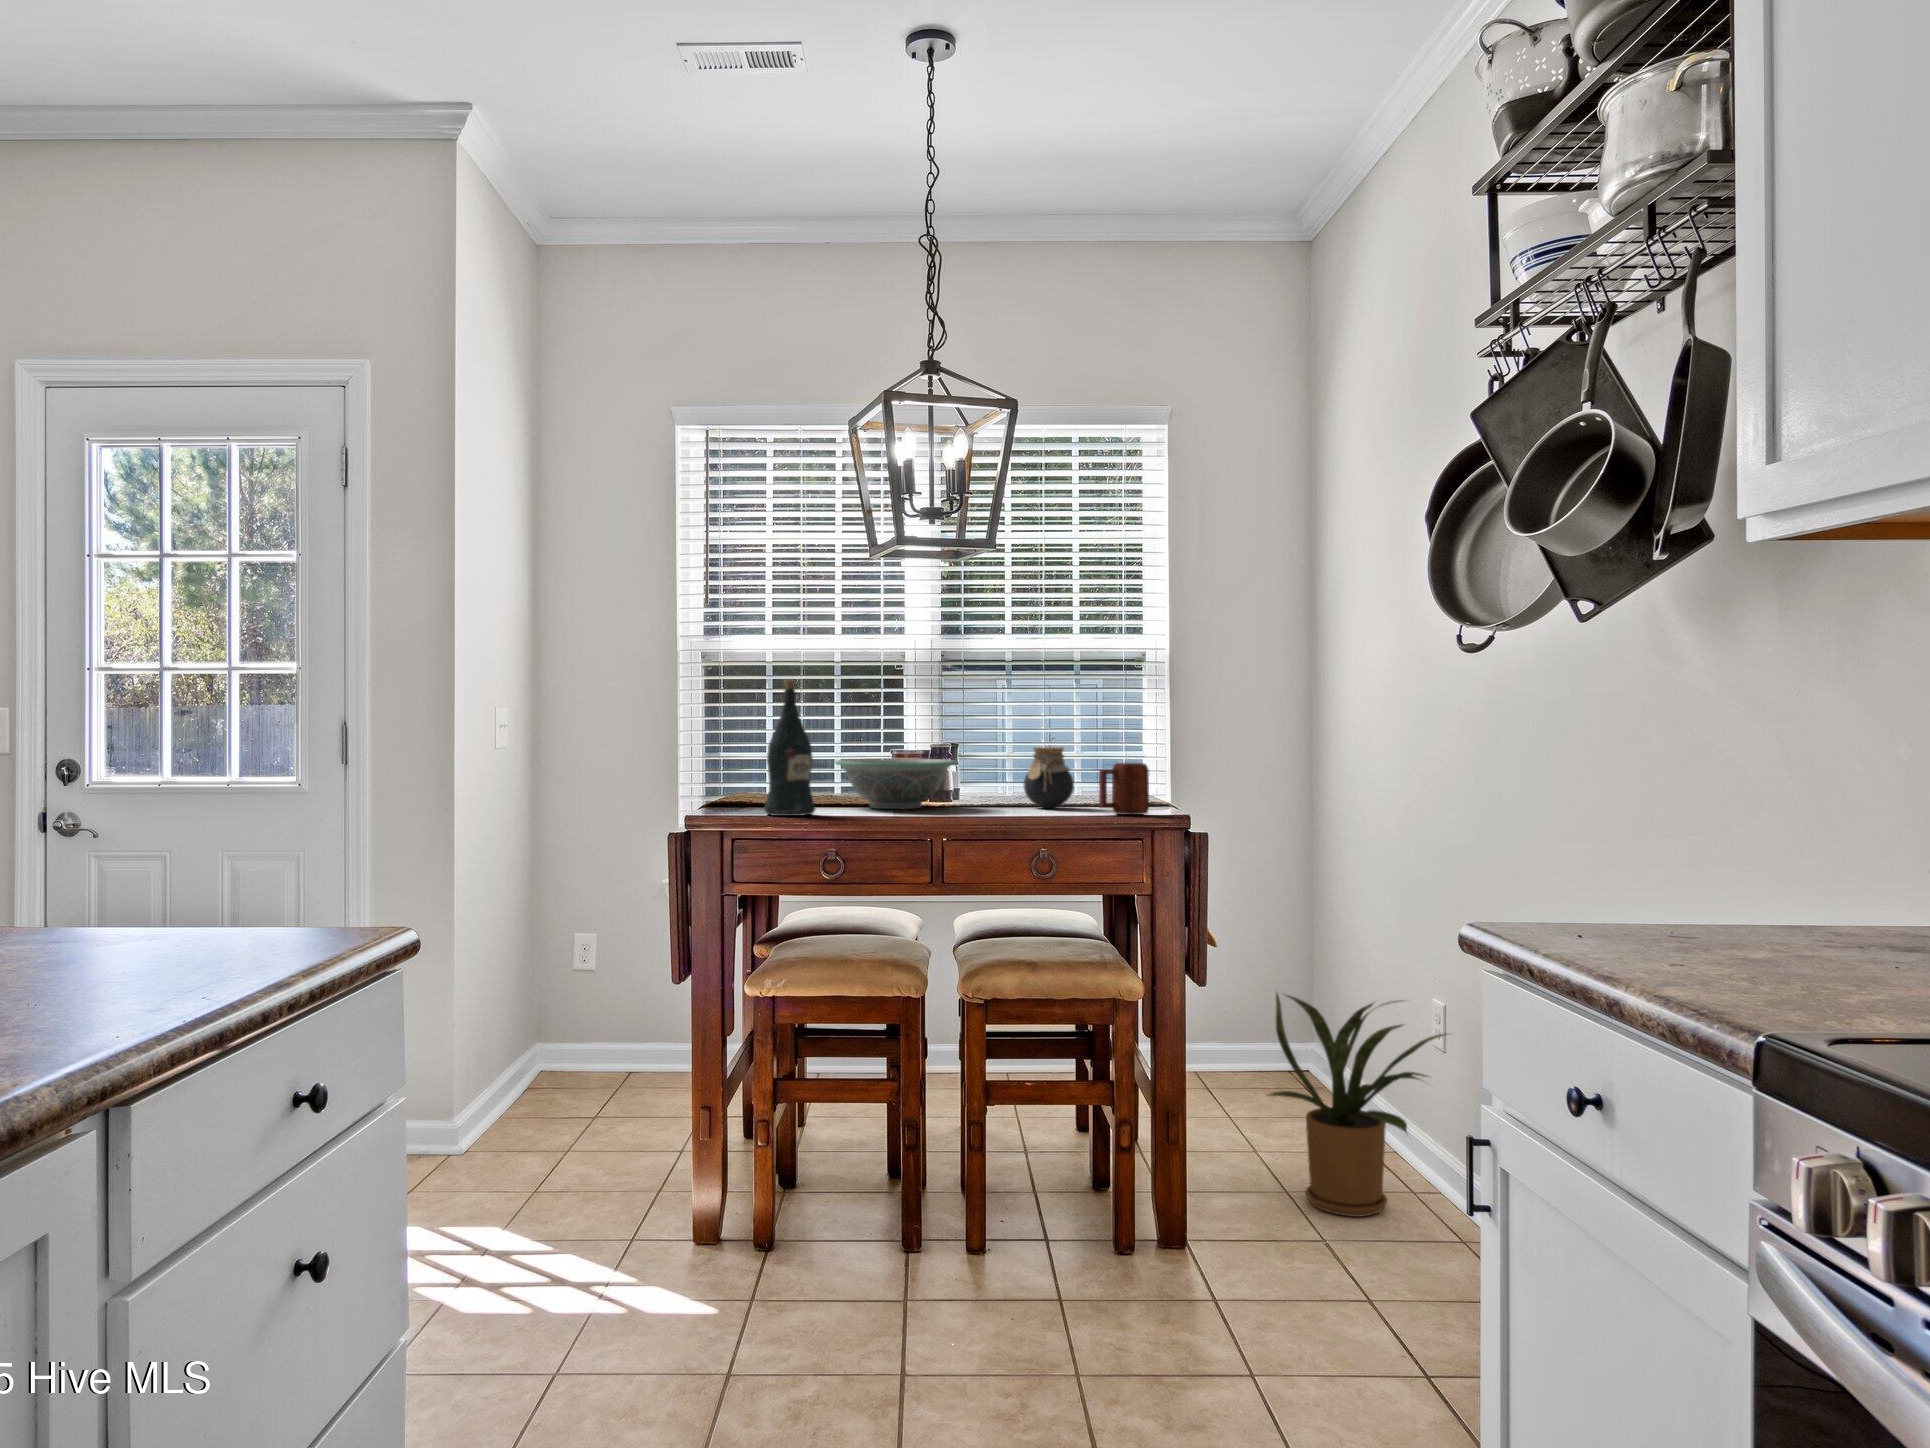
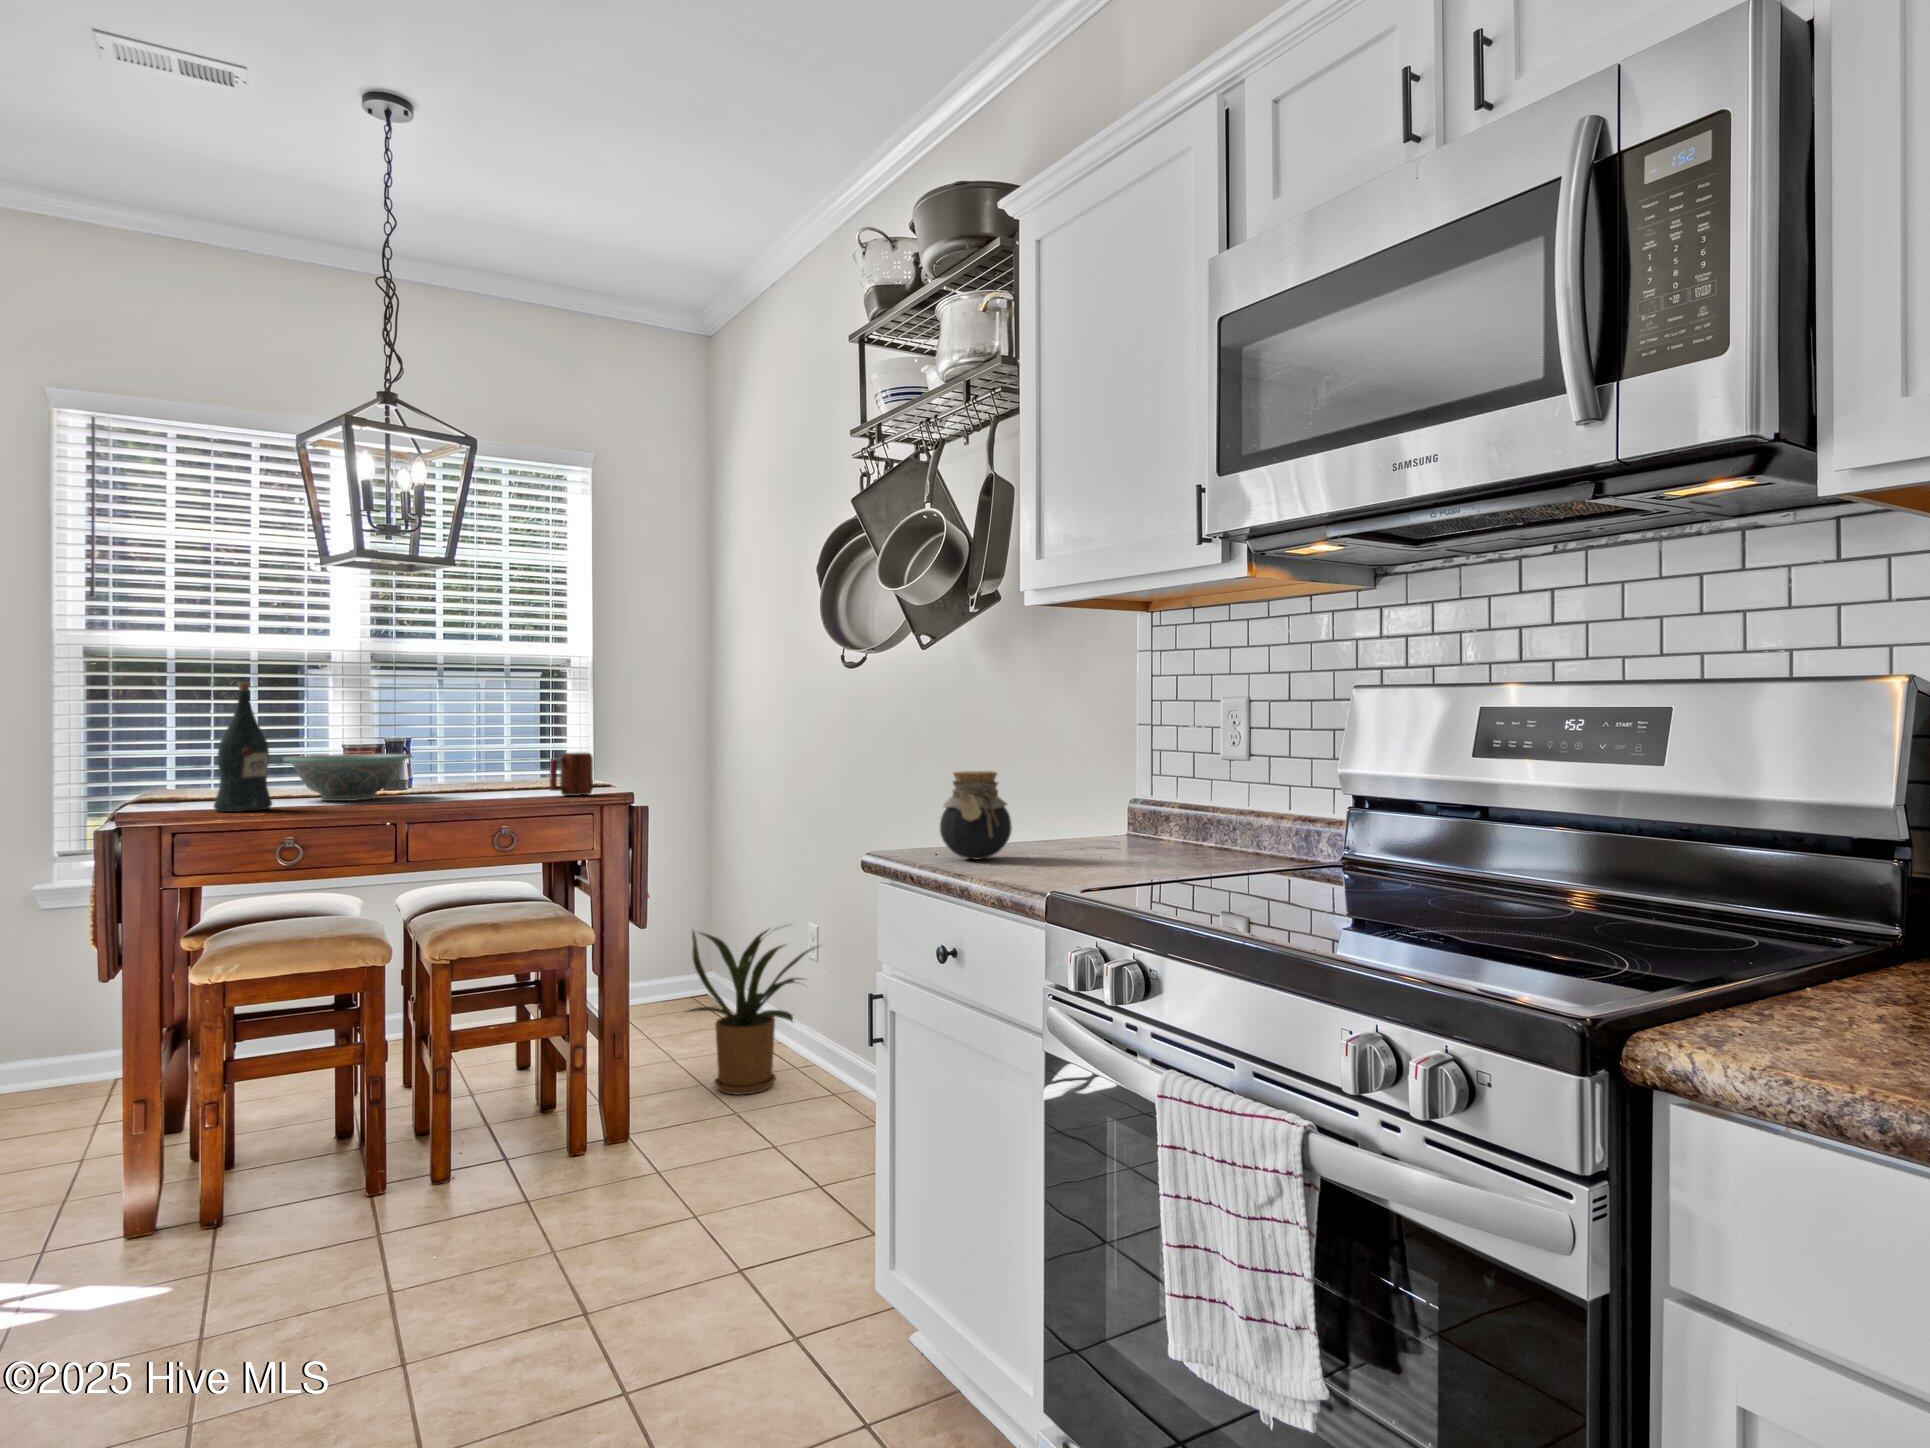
jar: present [1024,747,1074,808] -> present [940,771,1012,859]

